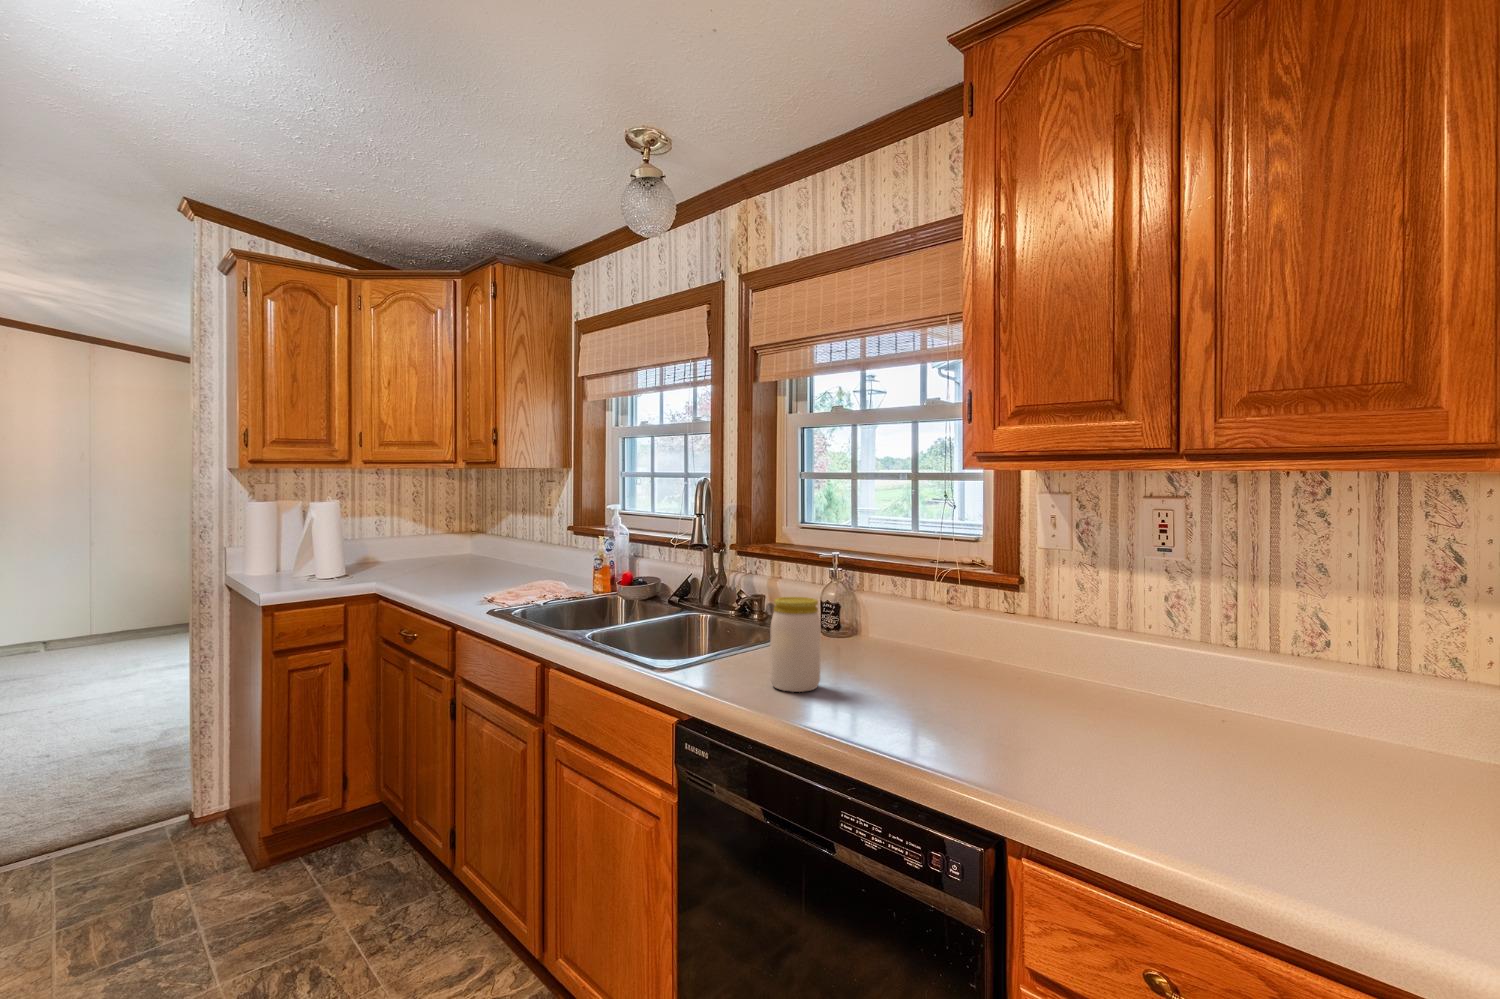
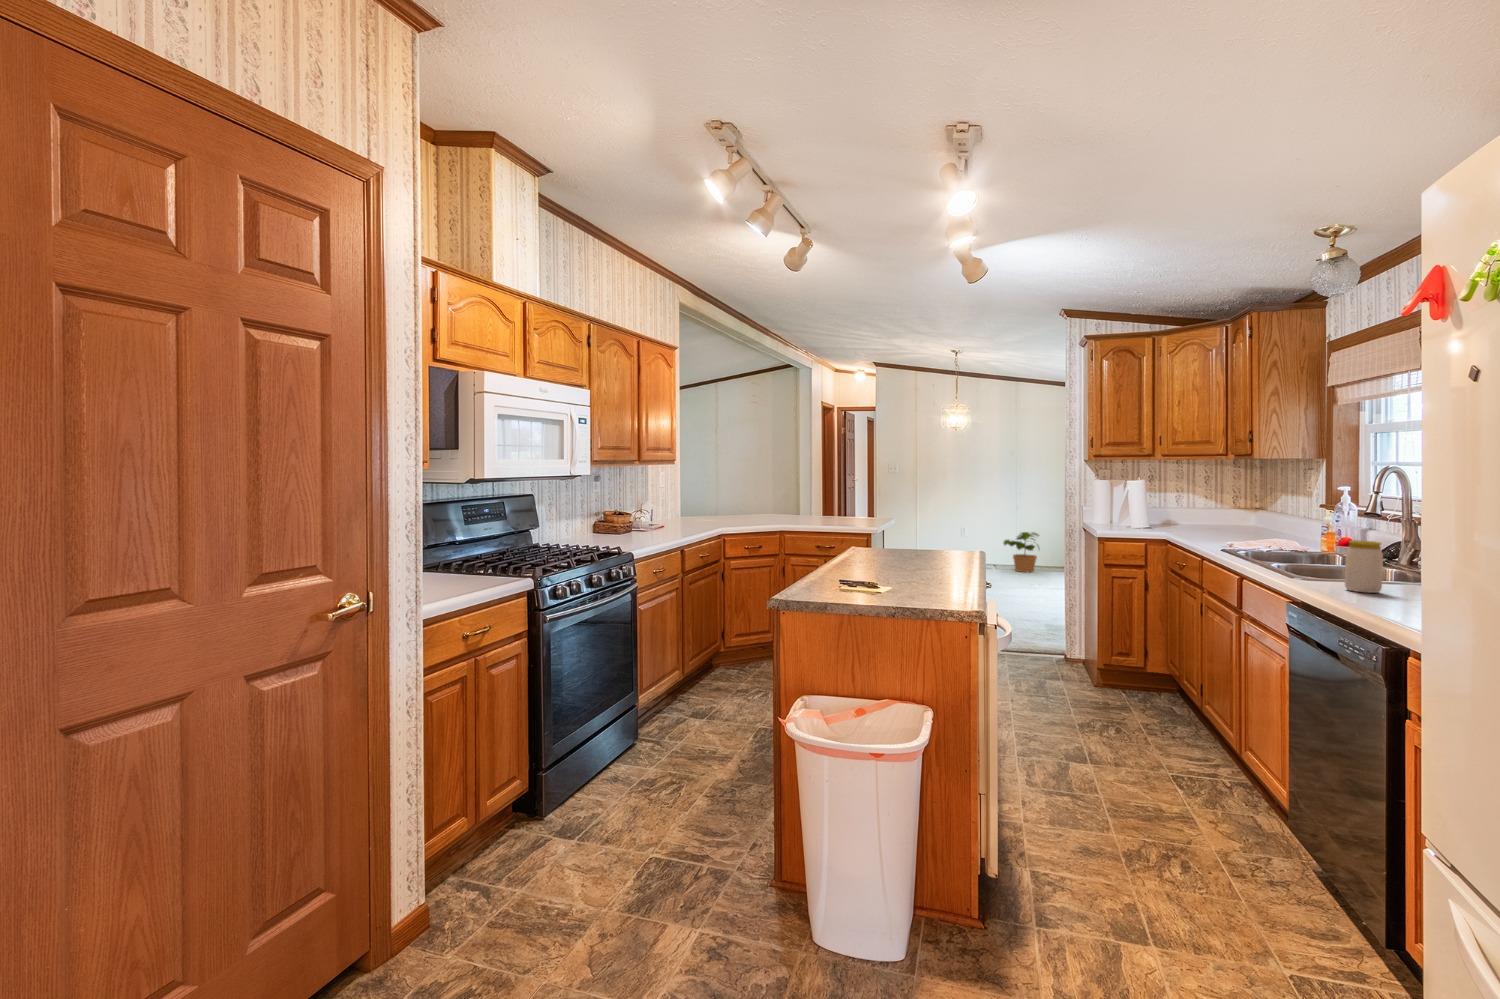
potted plant: none [81,579,150,641] -> present [1003,532,1038,572]

